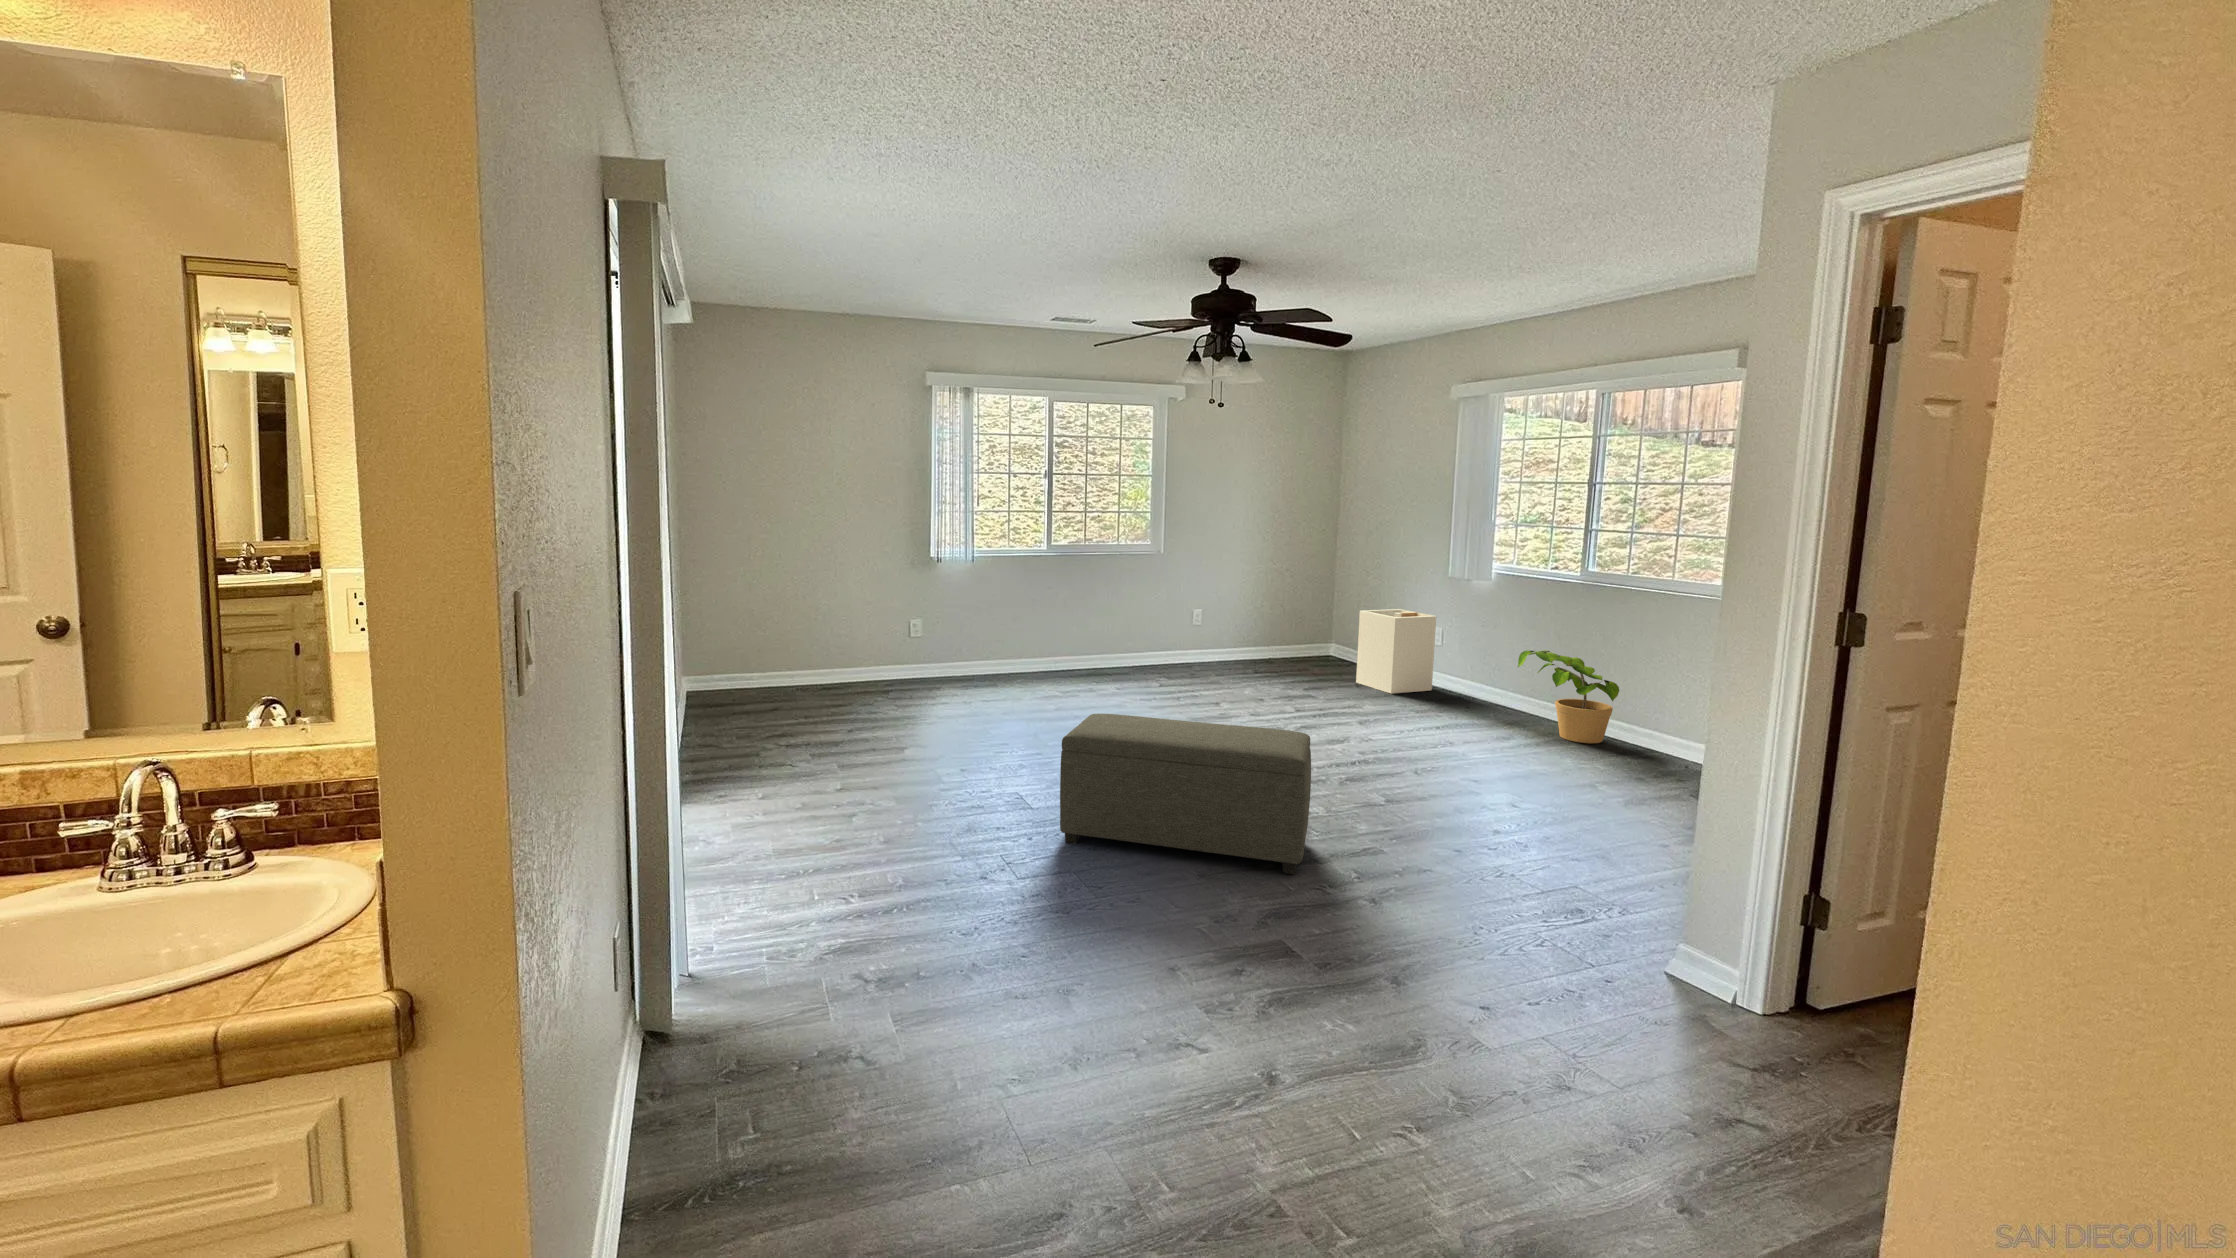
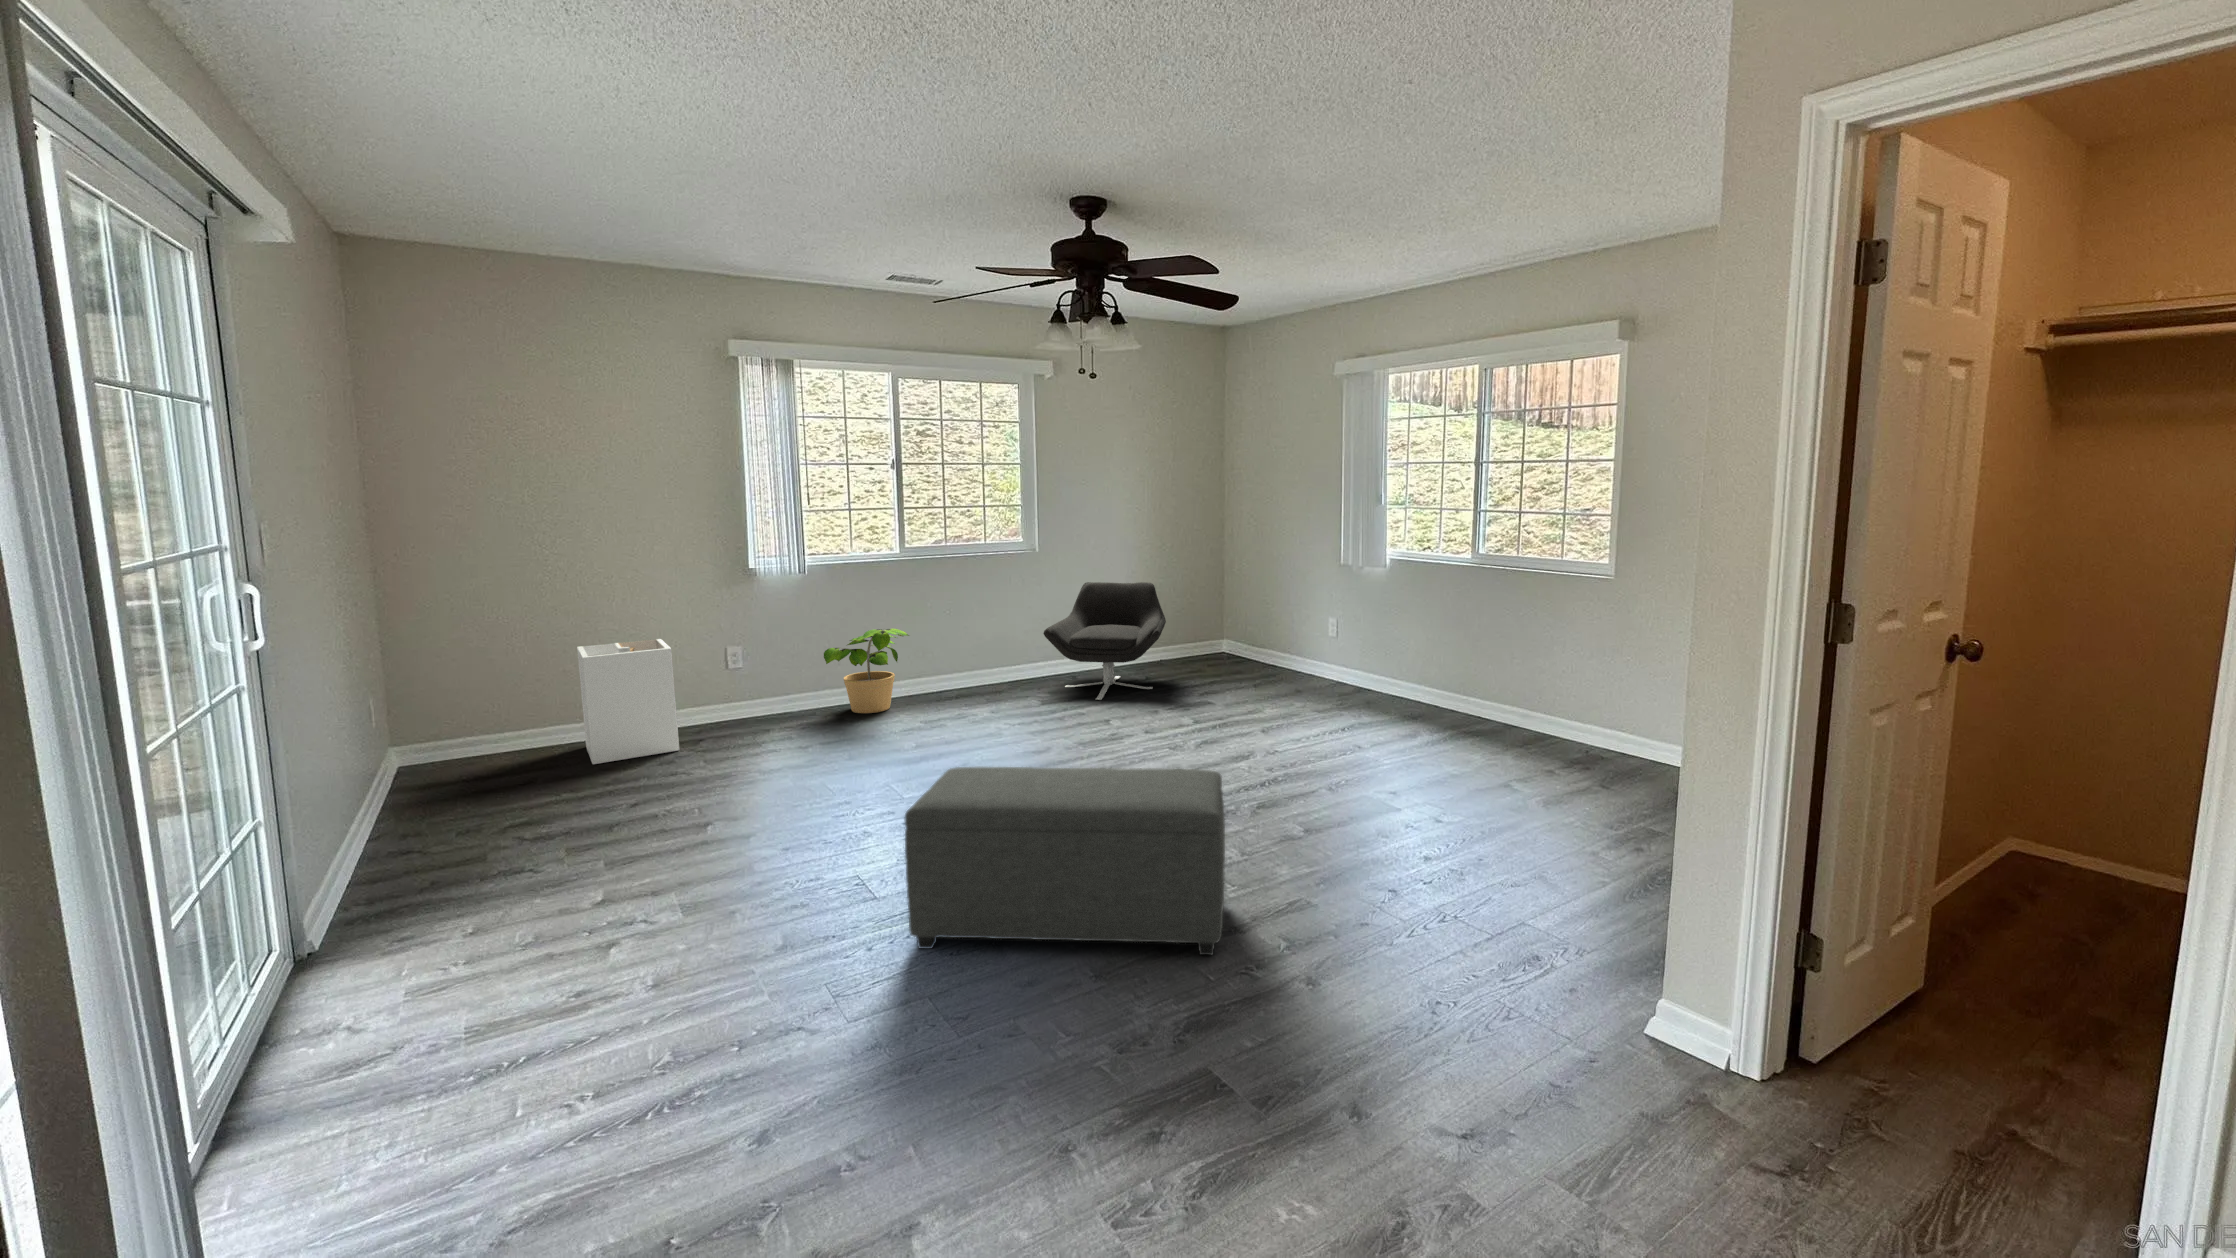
lounge chair: none [1161,582,1273,687] -> present [1043,582,1166,700]
laundry hamper: present [1356,609,1436,694] -> present [577,639,679,764]
potted plant: present [1518,651,1619,743] -> present [824,629,909,713]

